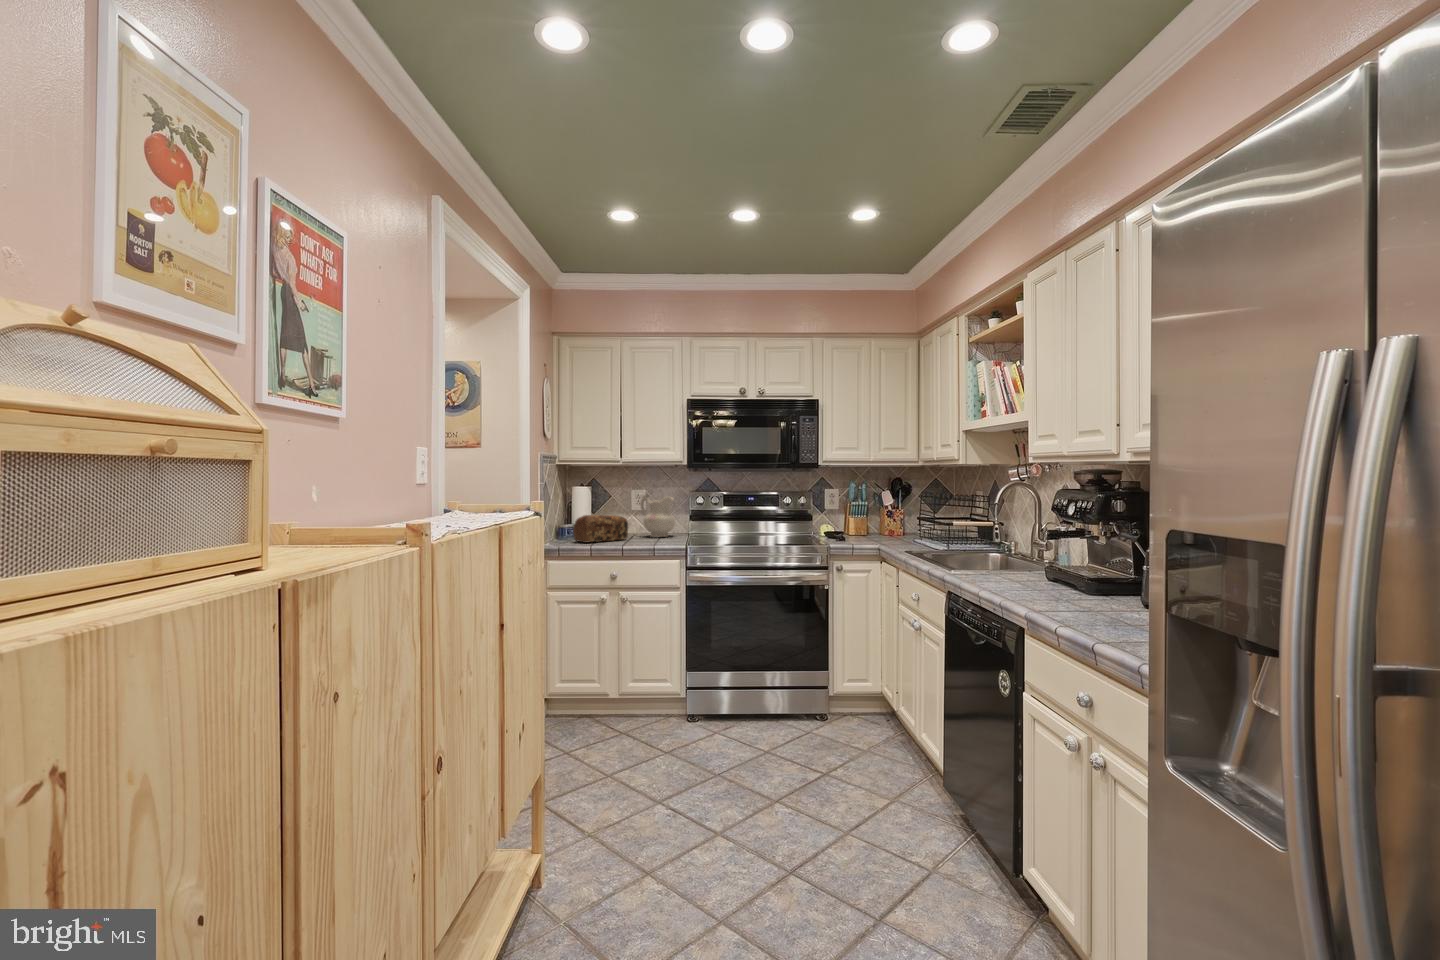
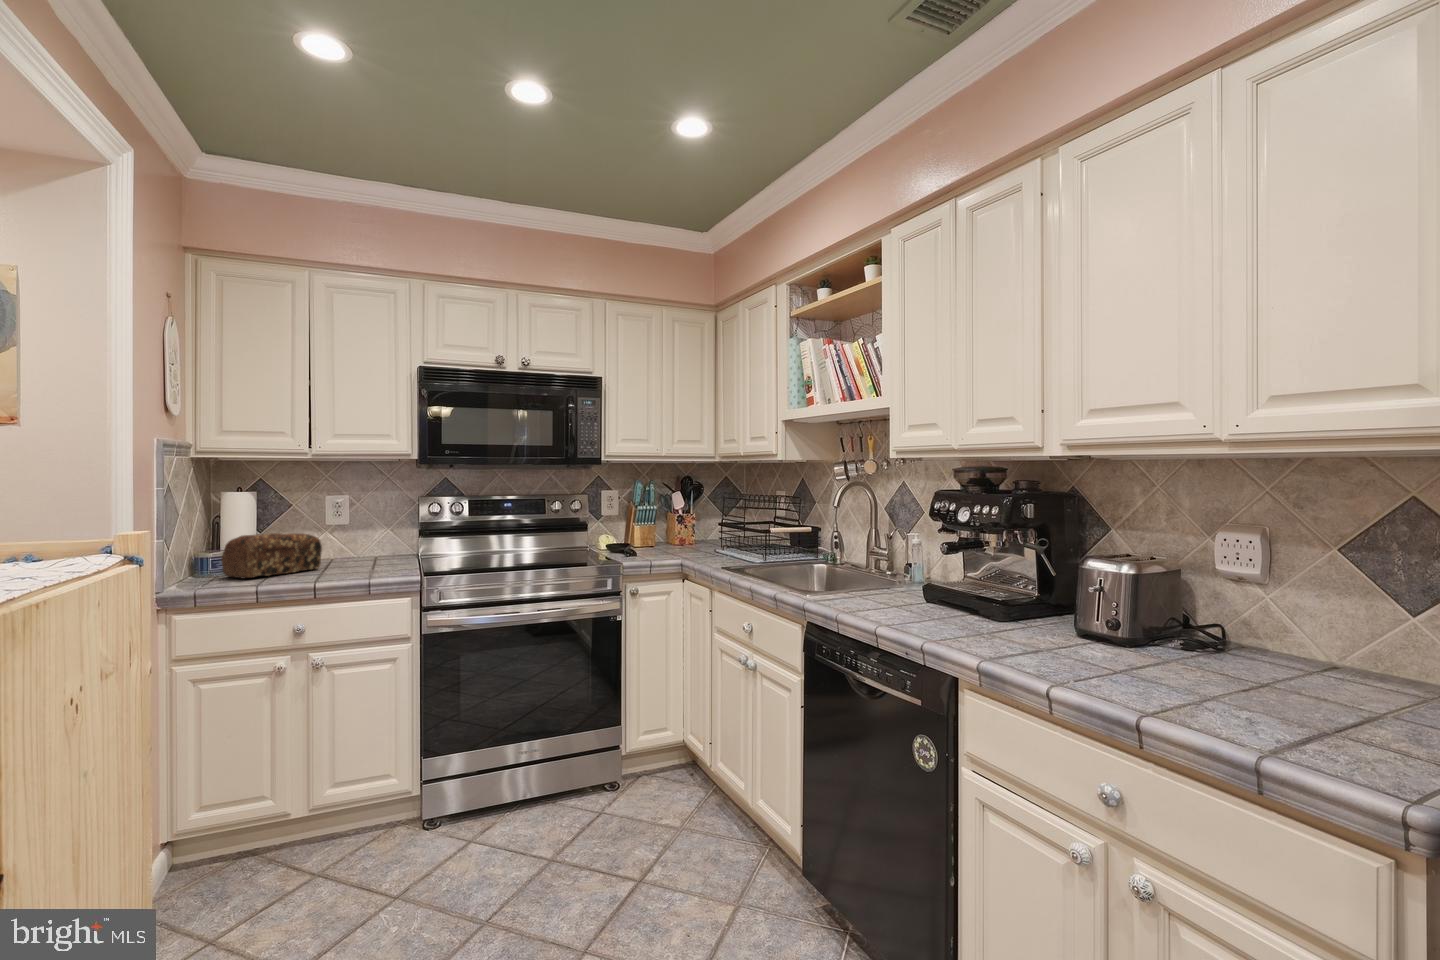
ceramic pitcher: present [640,495,675,537] -> none [341,501,398,562]

